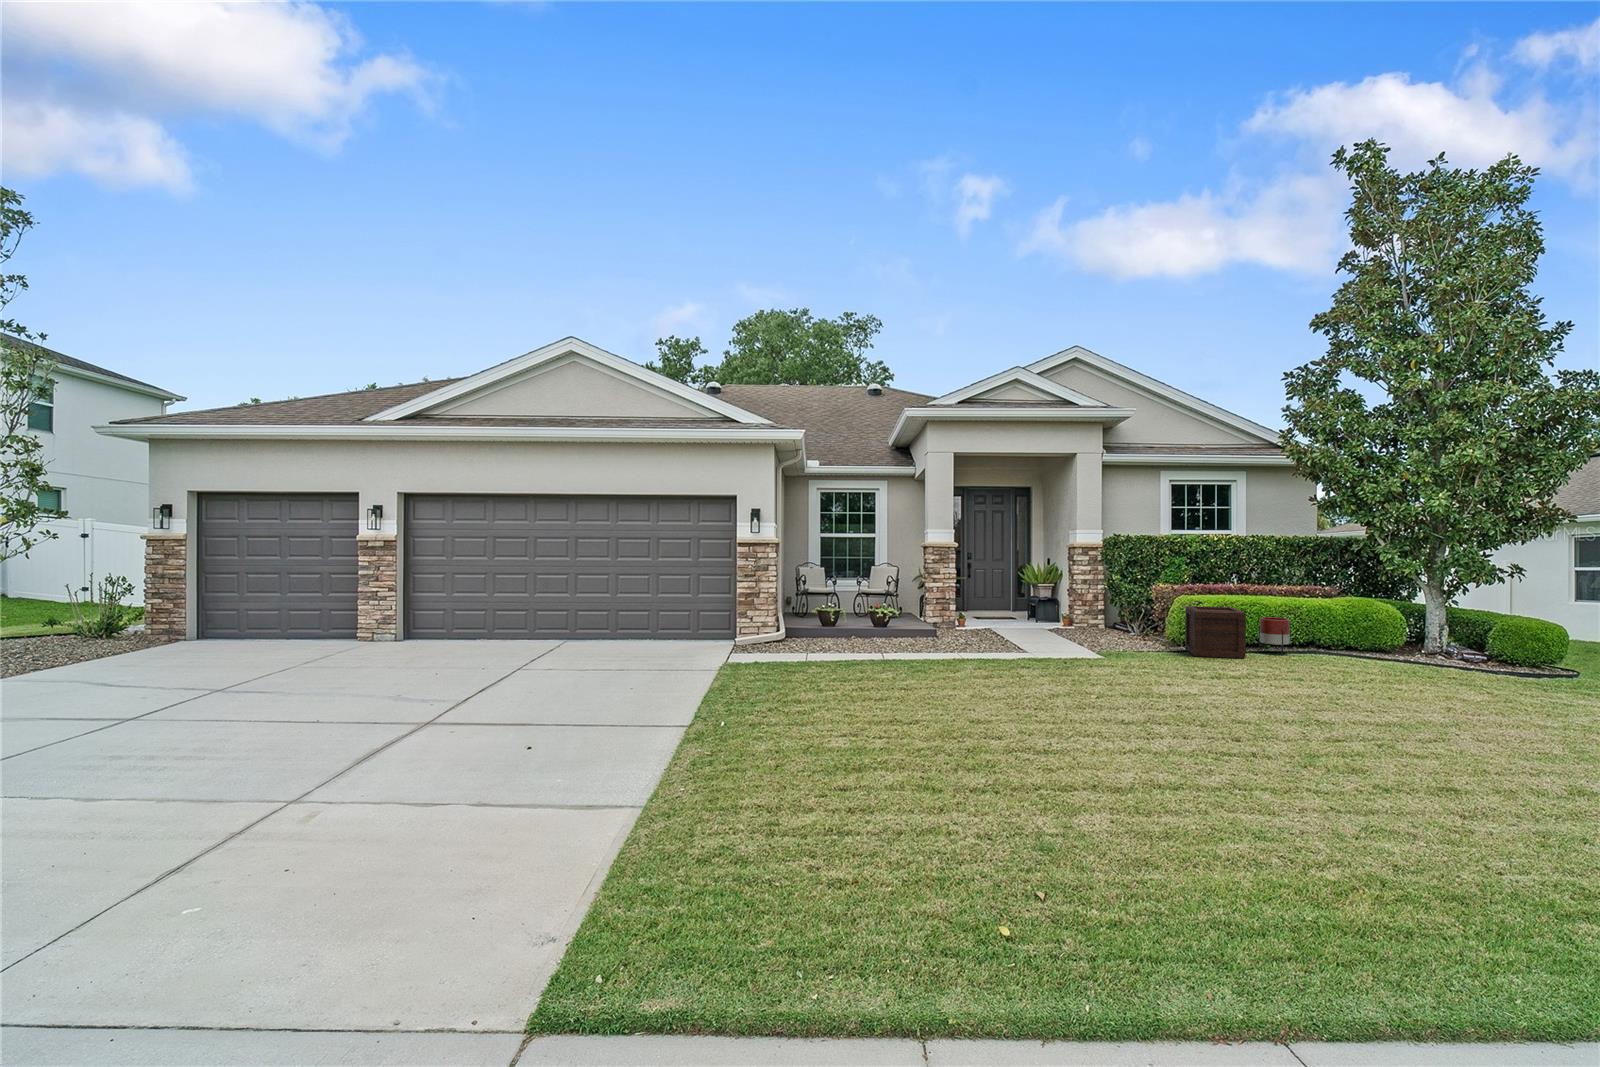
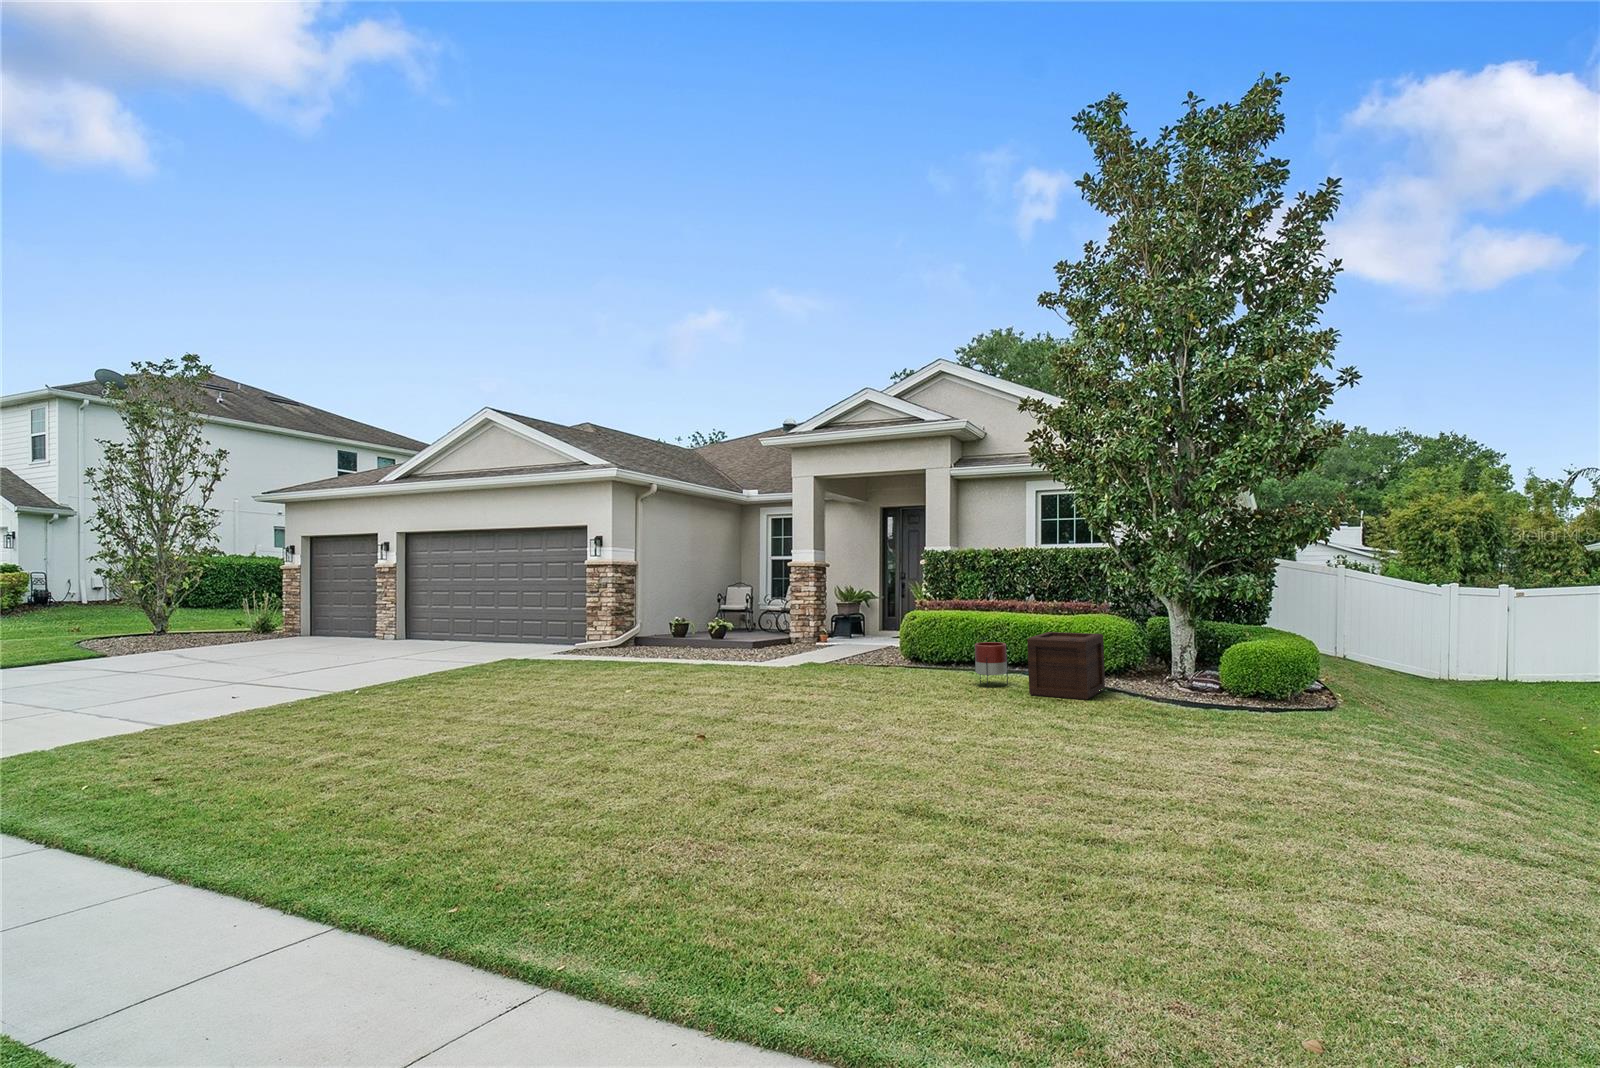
wooden crate: present [1185,606,1246,659] -> present [1027,632,1105,700]

